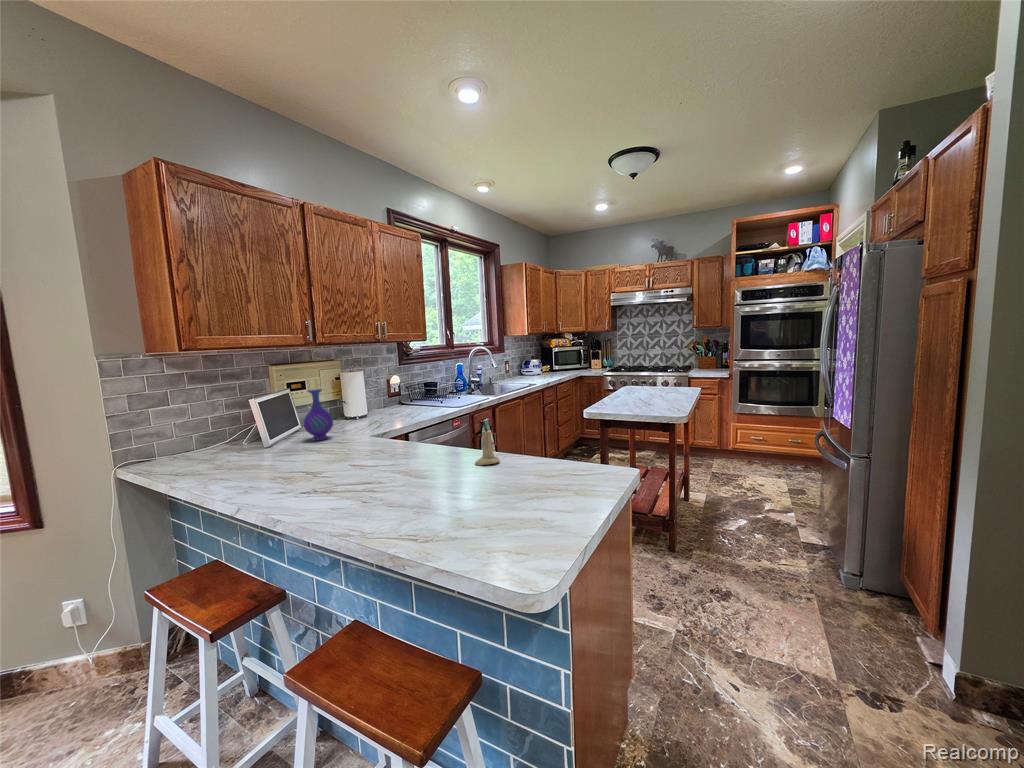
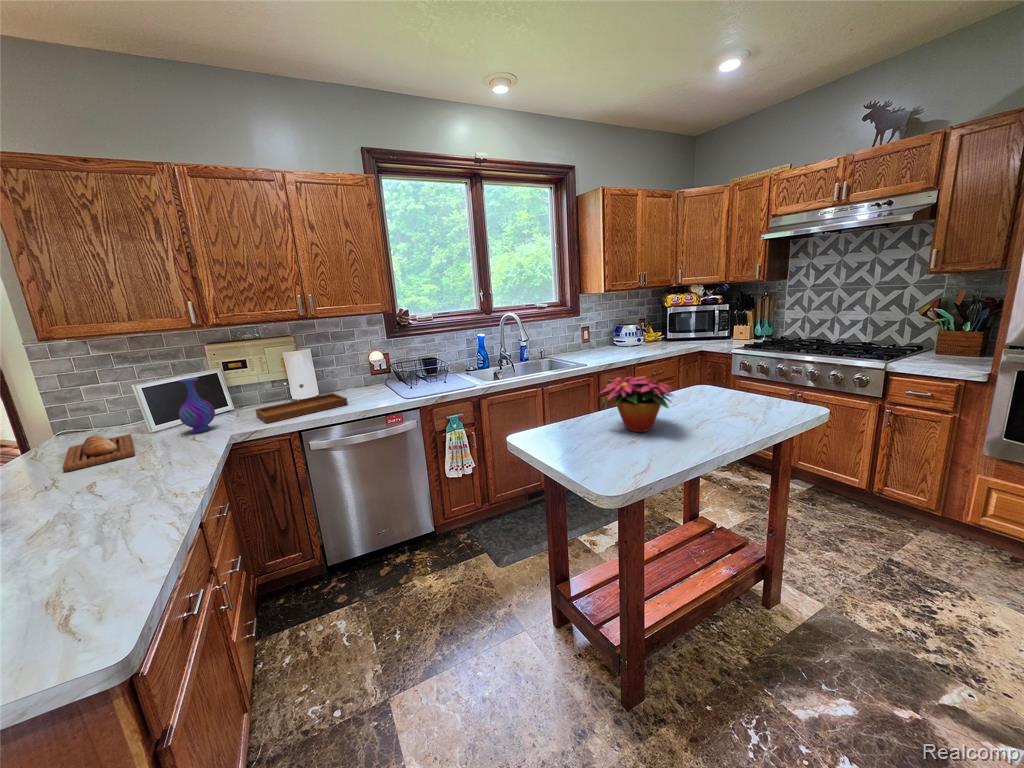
flower arrangement: none [621,368,668,400] -> present [601,376,673,432]
tray: none [343,398,412,429] -> present [255,384,348,423]
candle: present [475,423,499,465] -> none [85,486,129,548]
bread loaf: none [212,443,317,467] -> present [63,434,135,472]

